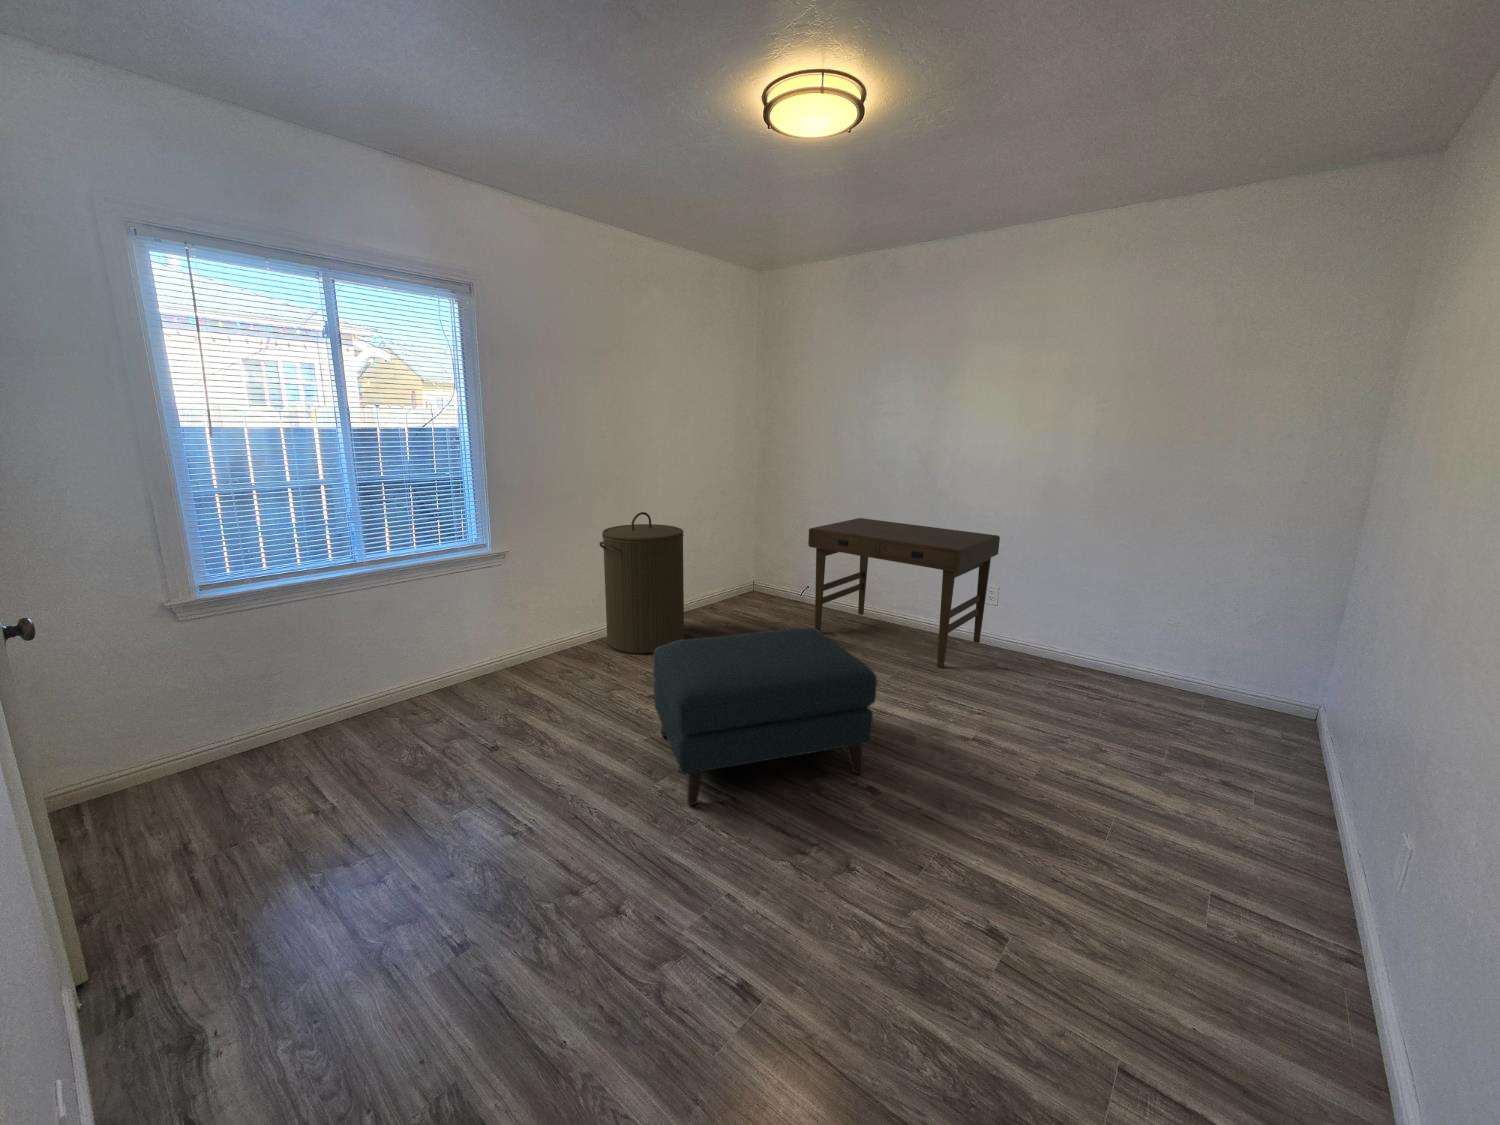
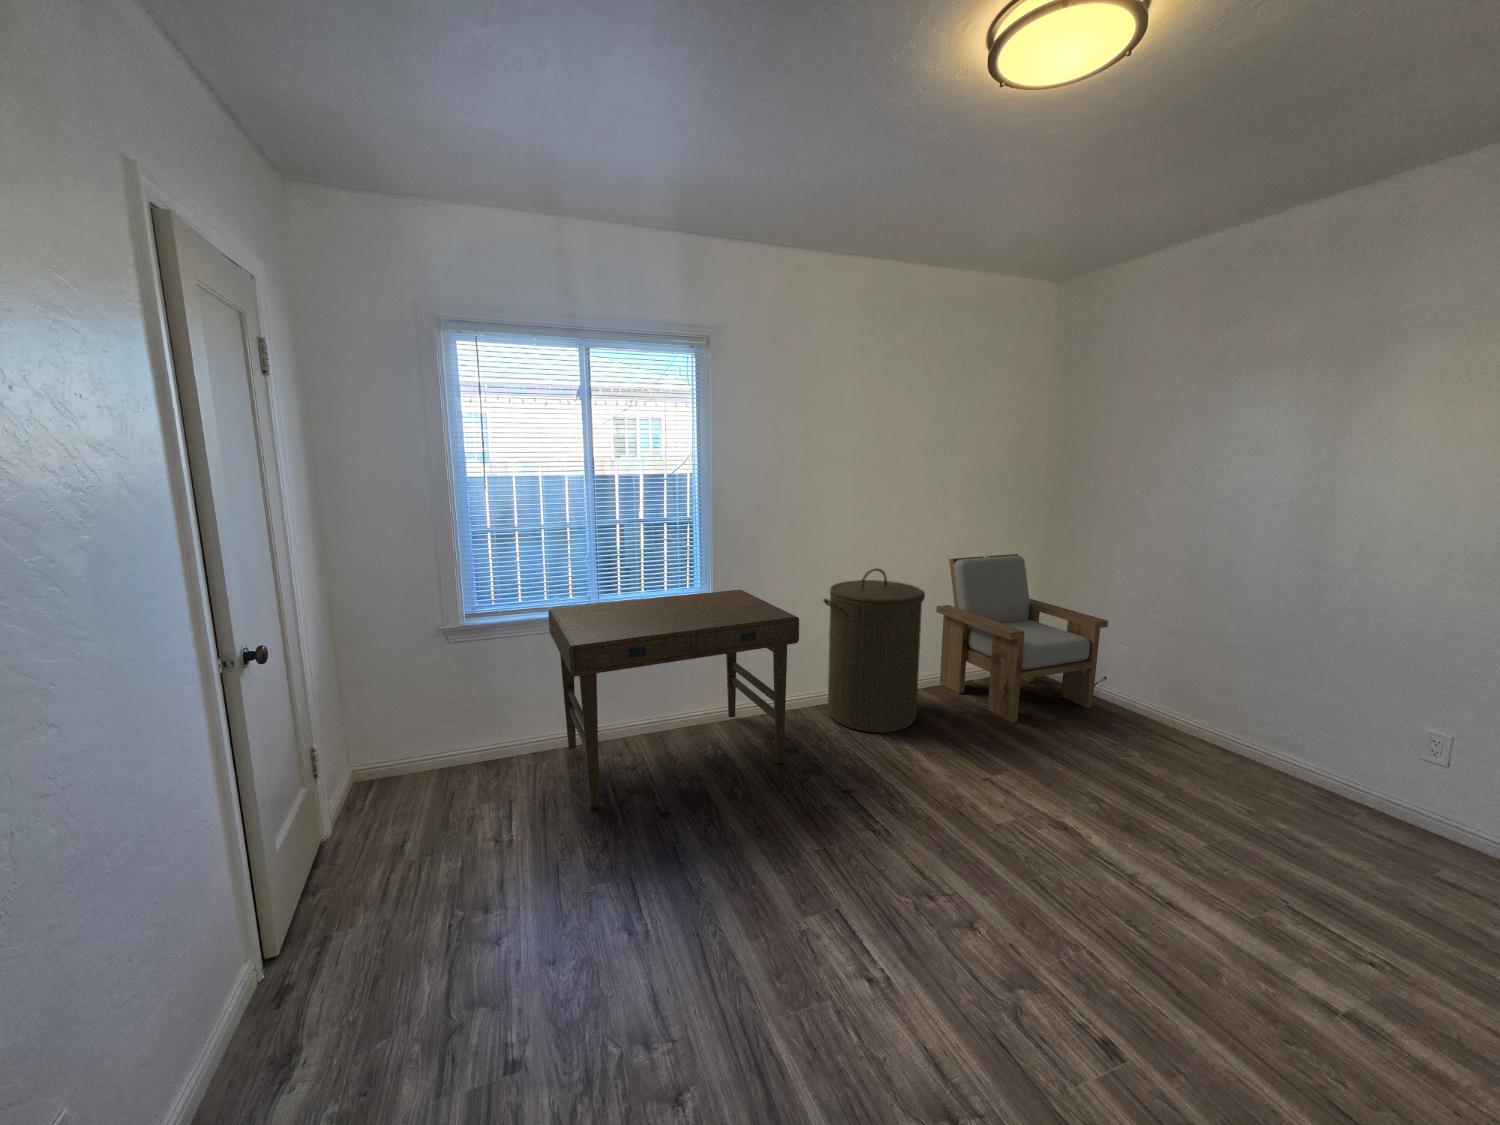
armchair: none [685,497,810,628] -> present [936,554,1108,723]
desk: present [808,518,1000,668] -> present [548,590,799,808]
ottoman: present [653,627,877,806] -> none [815,739,1133,1011]

